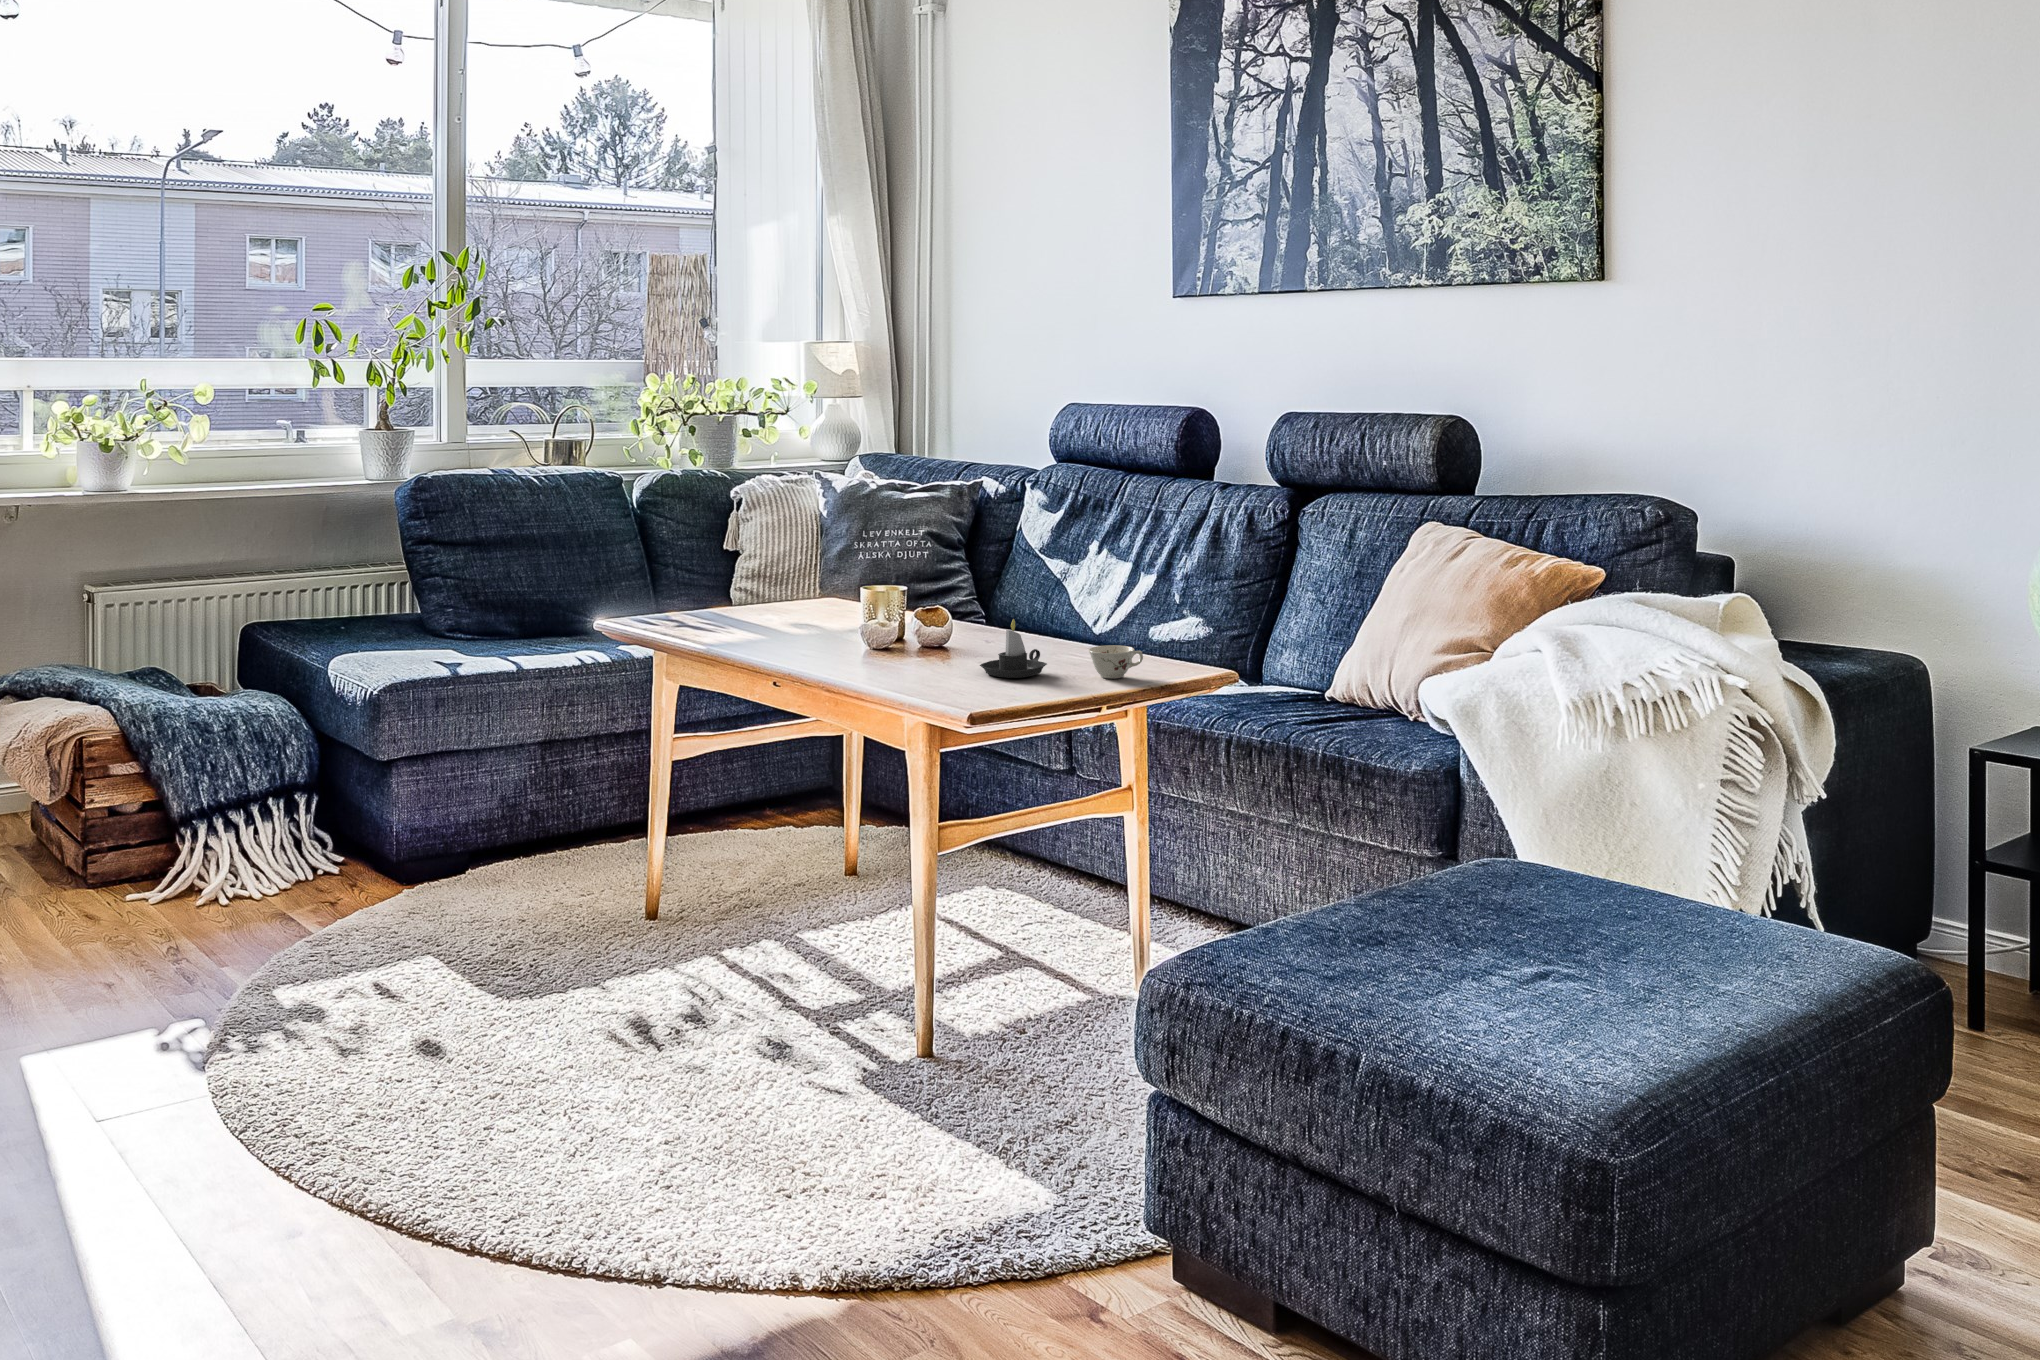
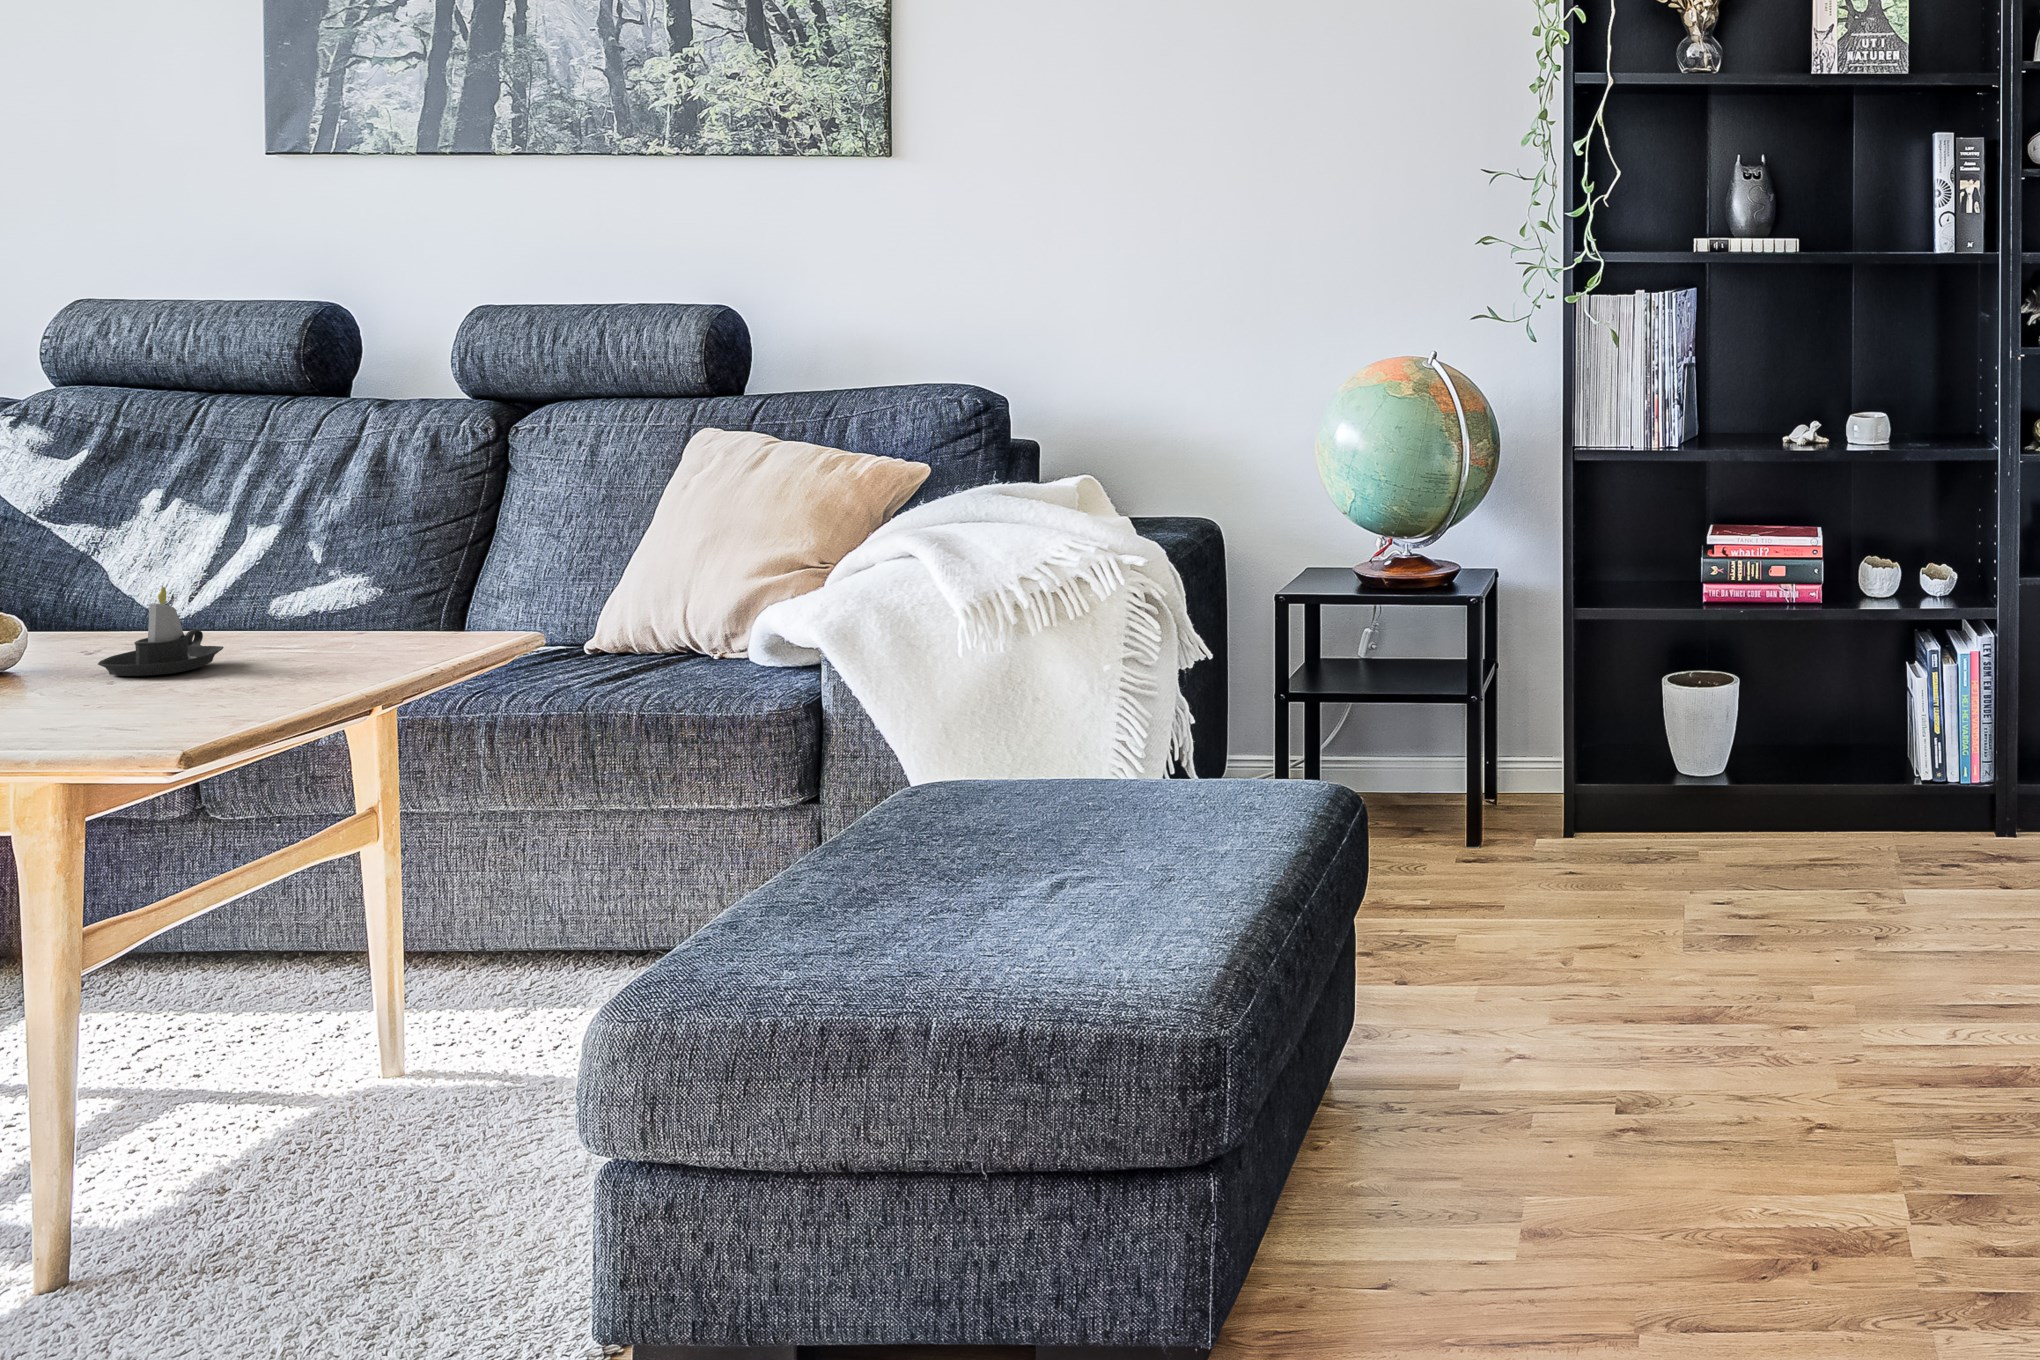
teacup: present [1089,645,1143,679] -> none [296,607,383,655]

